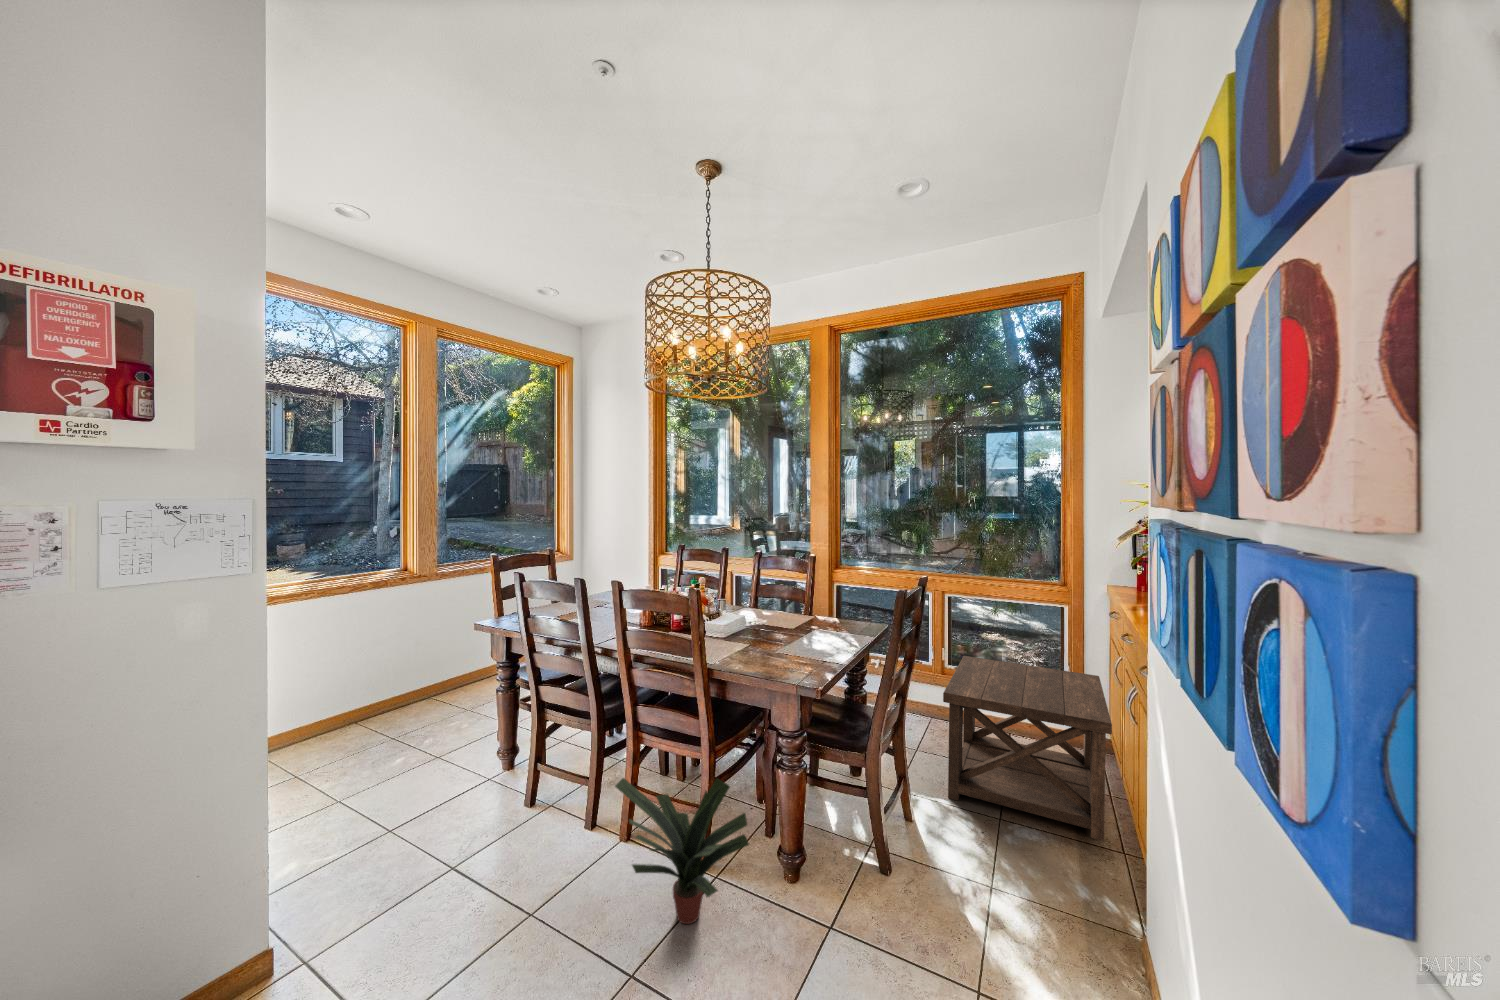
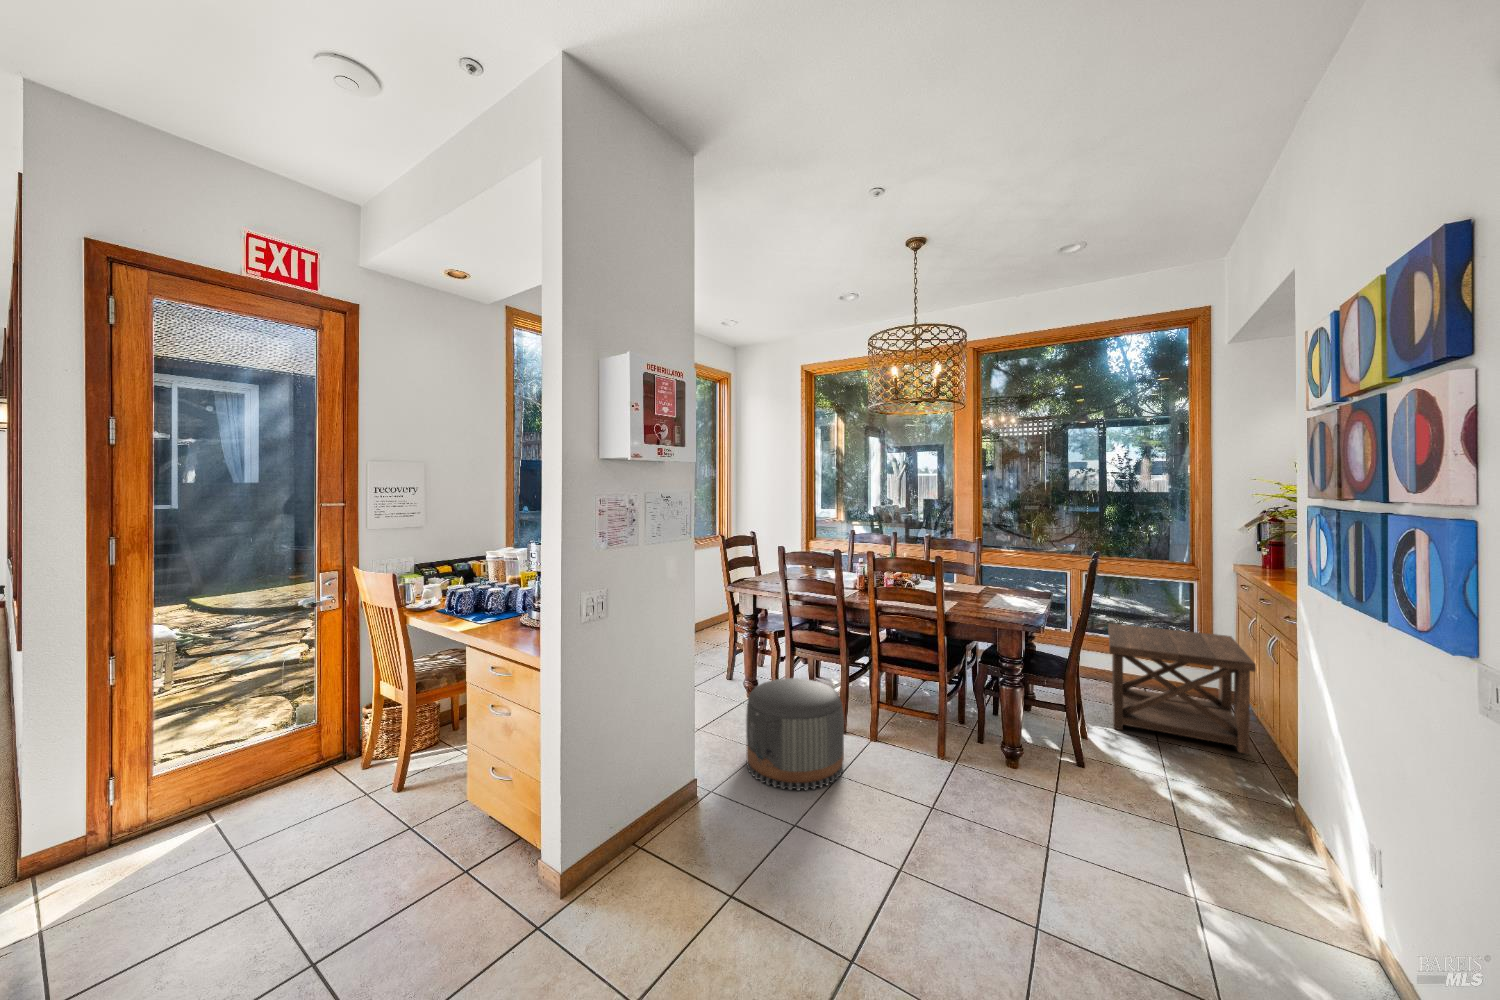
pouf: none [404,743,557,926] -> present [746,678,844,791]
potted plant: present [615,778,749,924] -> none [903,695,1002,793]

